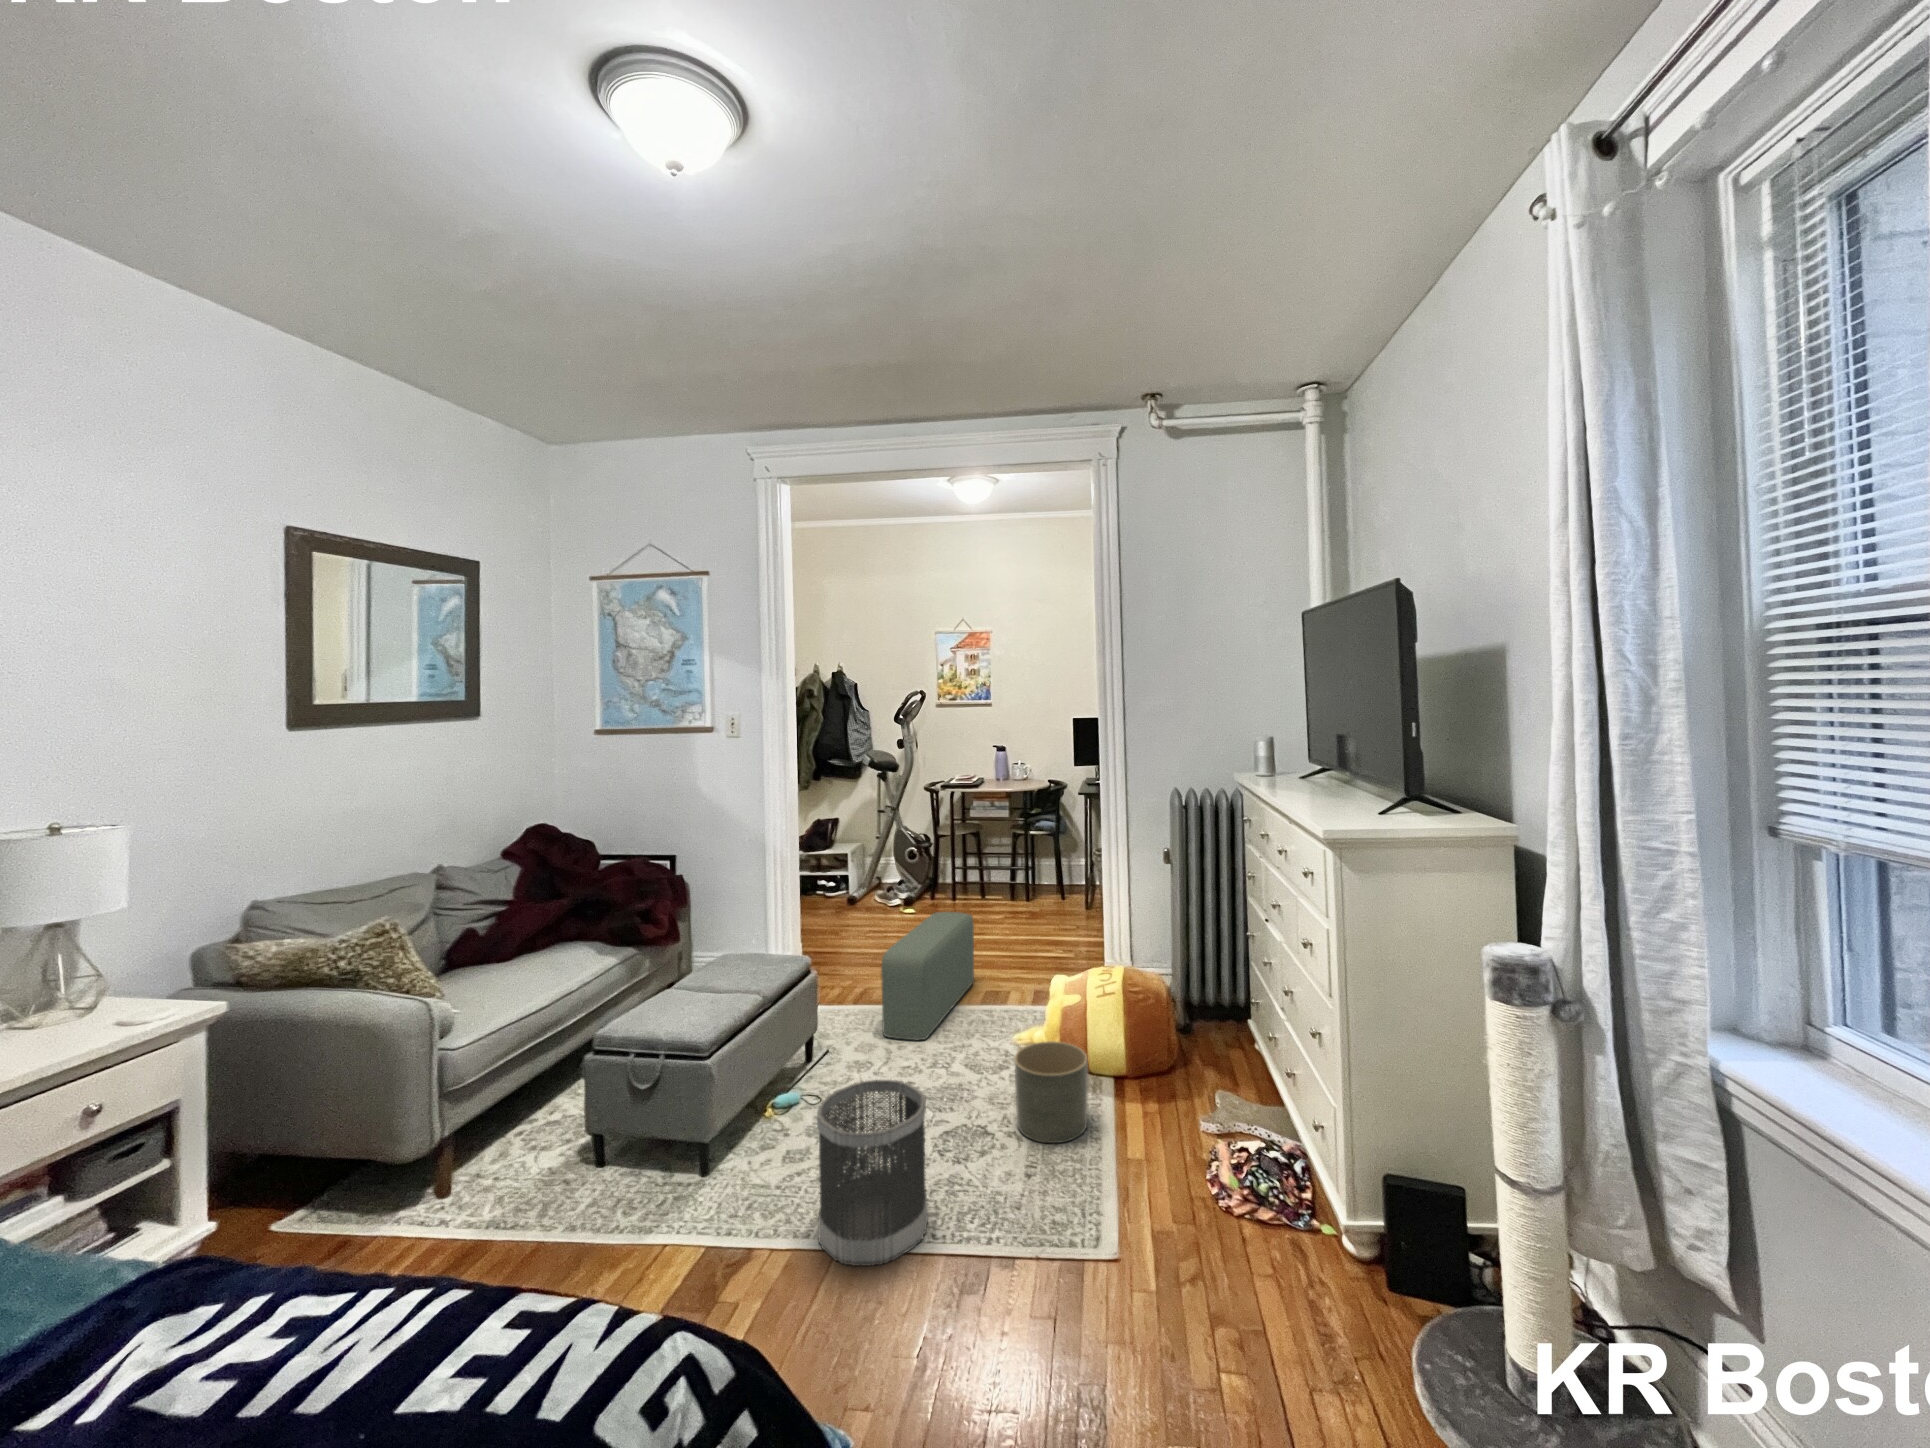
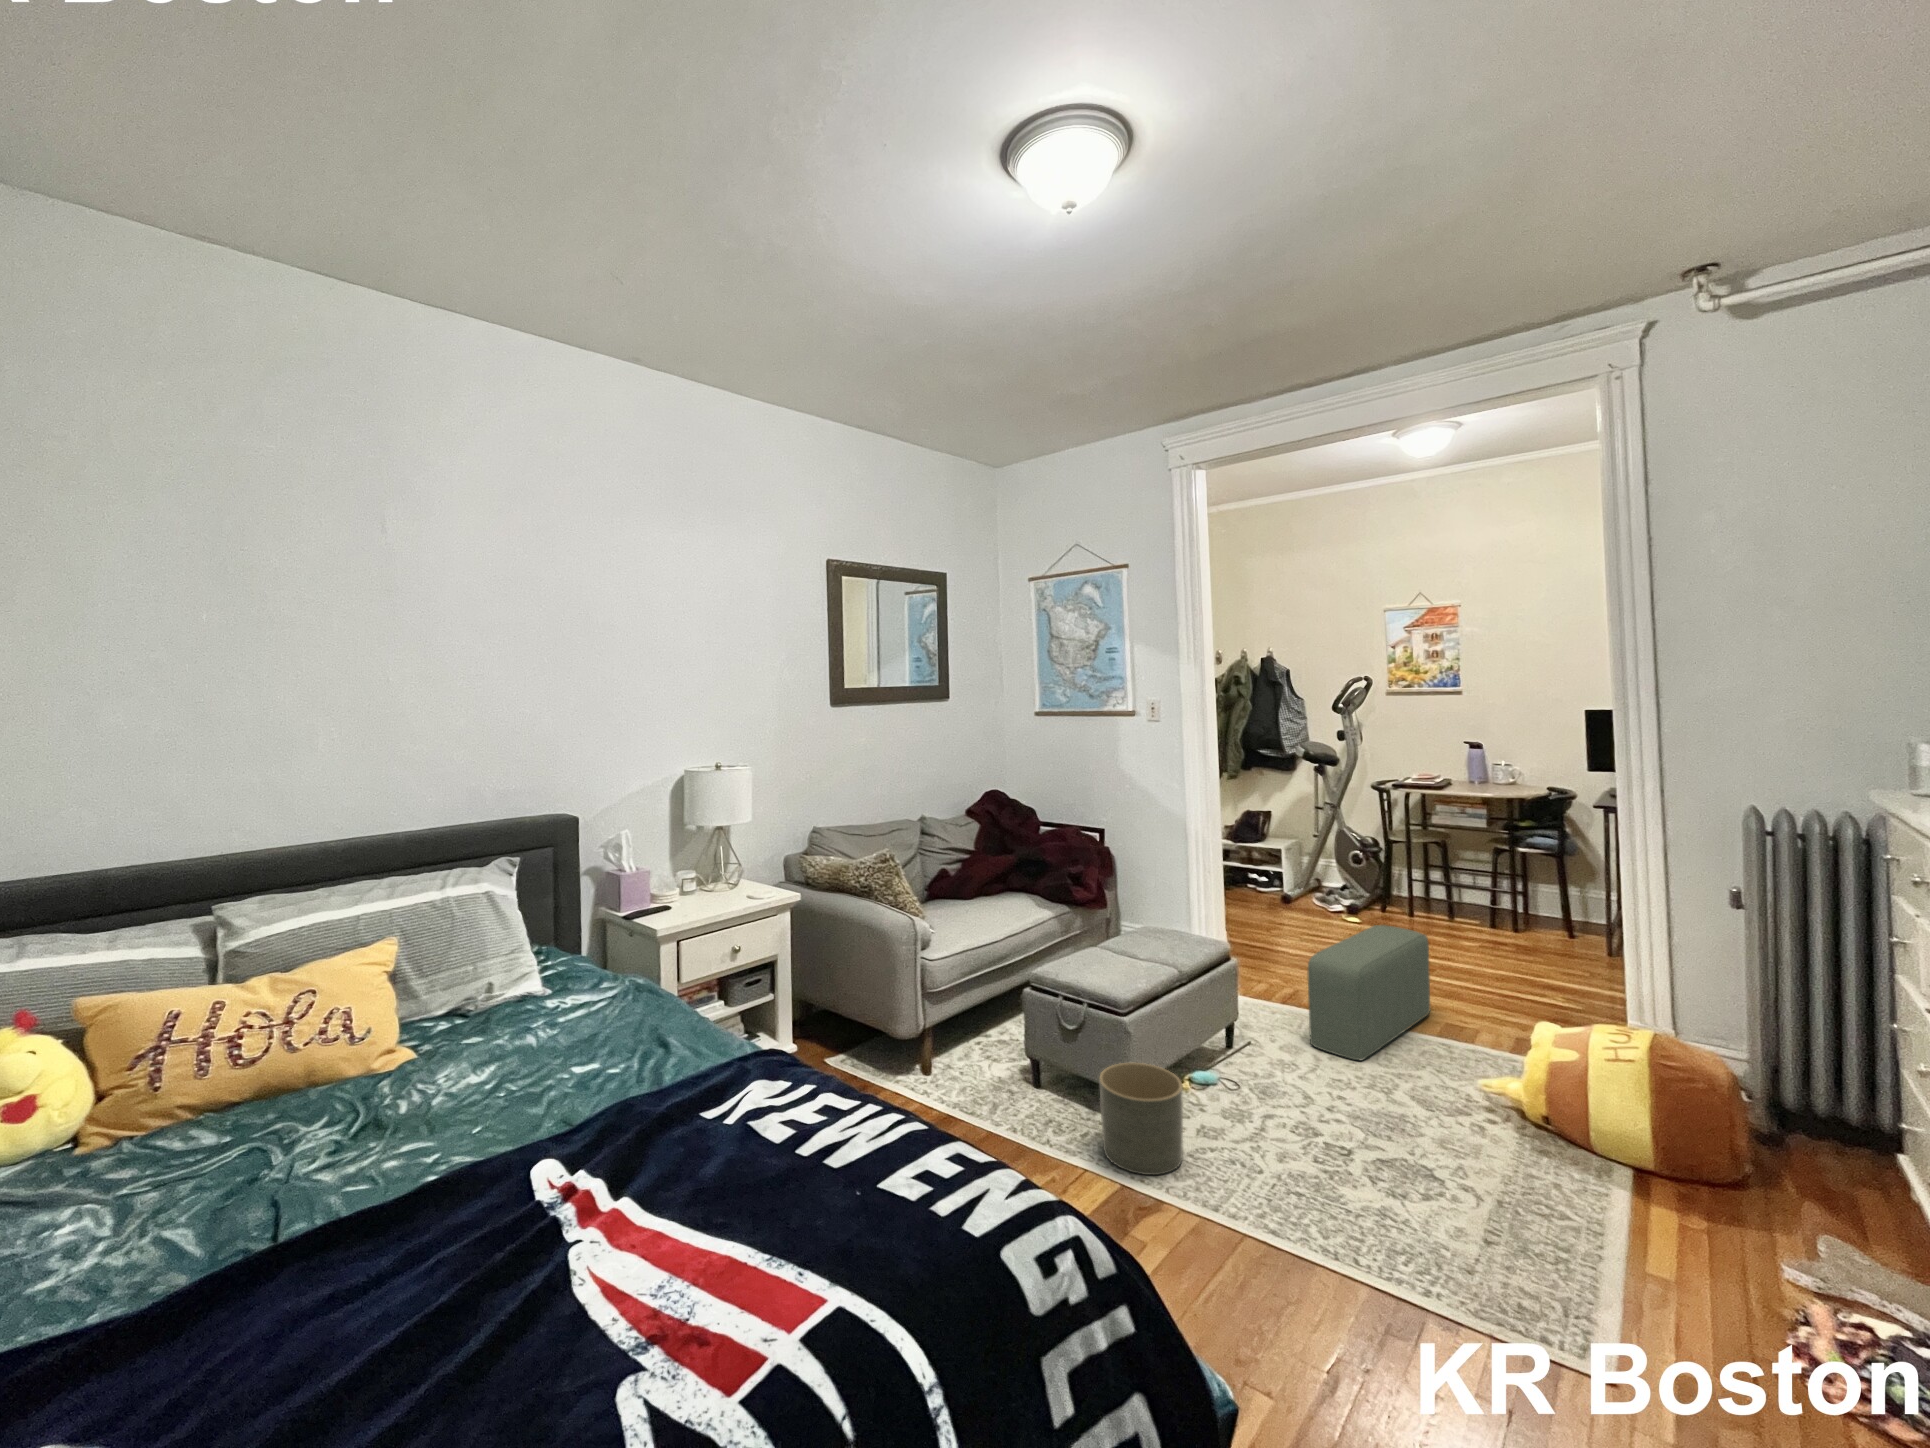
planter: present [1015,1041,1088,1143] -> present [1099,1063,1183,1175]
wastebasket: present [817,1080,928,1266] -> none [1226,1074,1351,1264]

